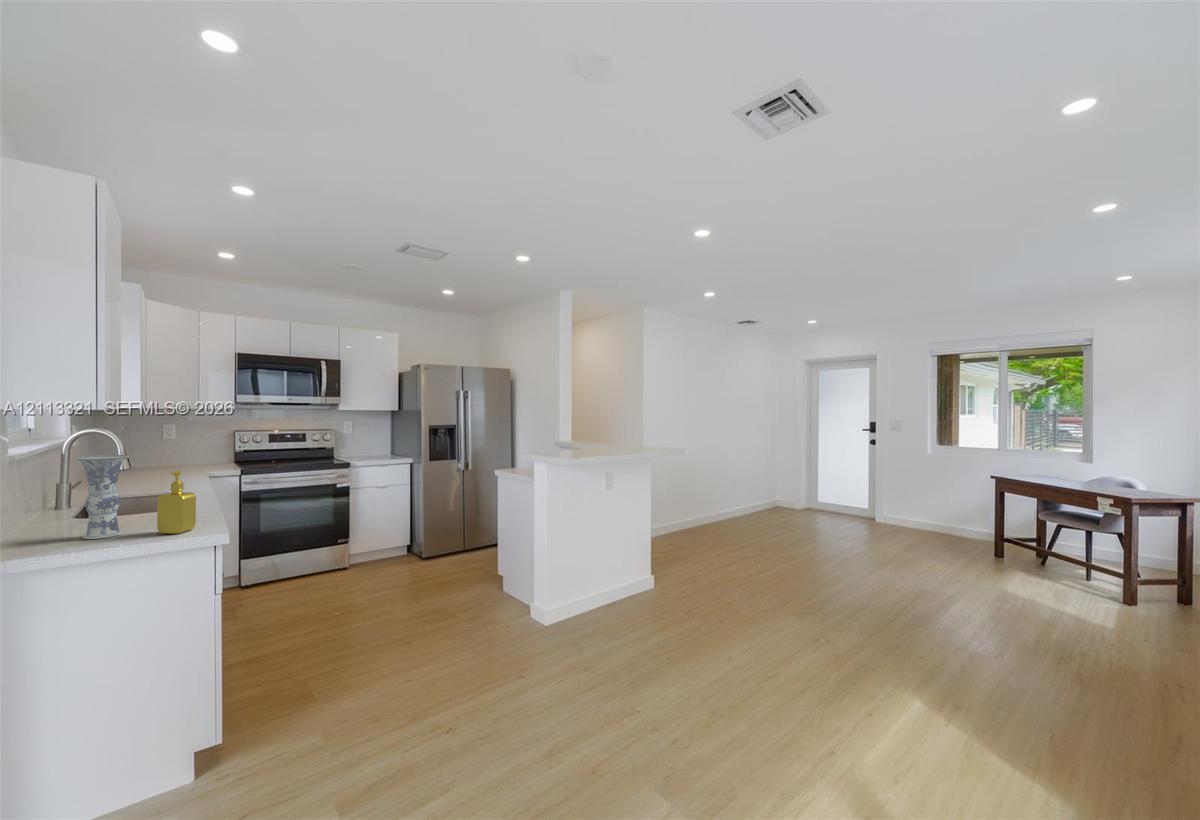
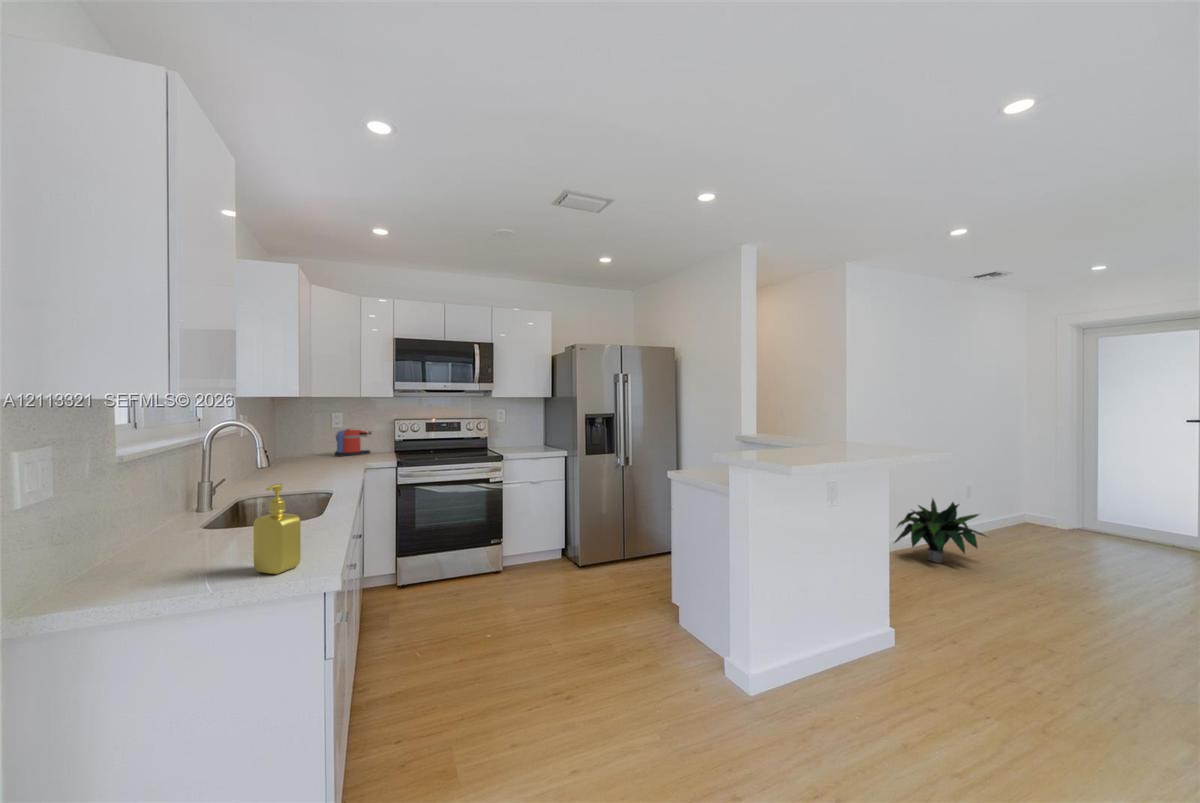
coffee maker: none [166,440,212,467] -> present [335,428,372,456]
vase: present [76,455,129,539] -> none [162,459,228,574]
potted plant: none [676,487,739,535] -> present [895,499,985,563]

